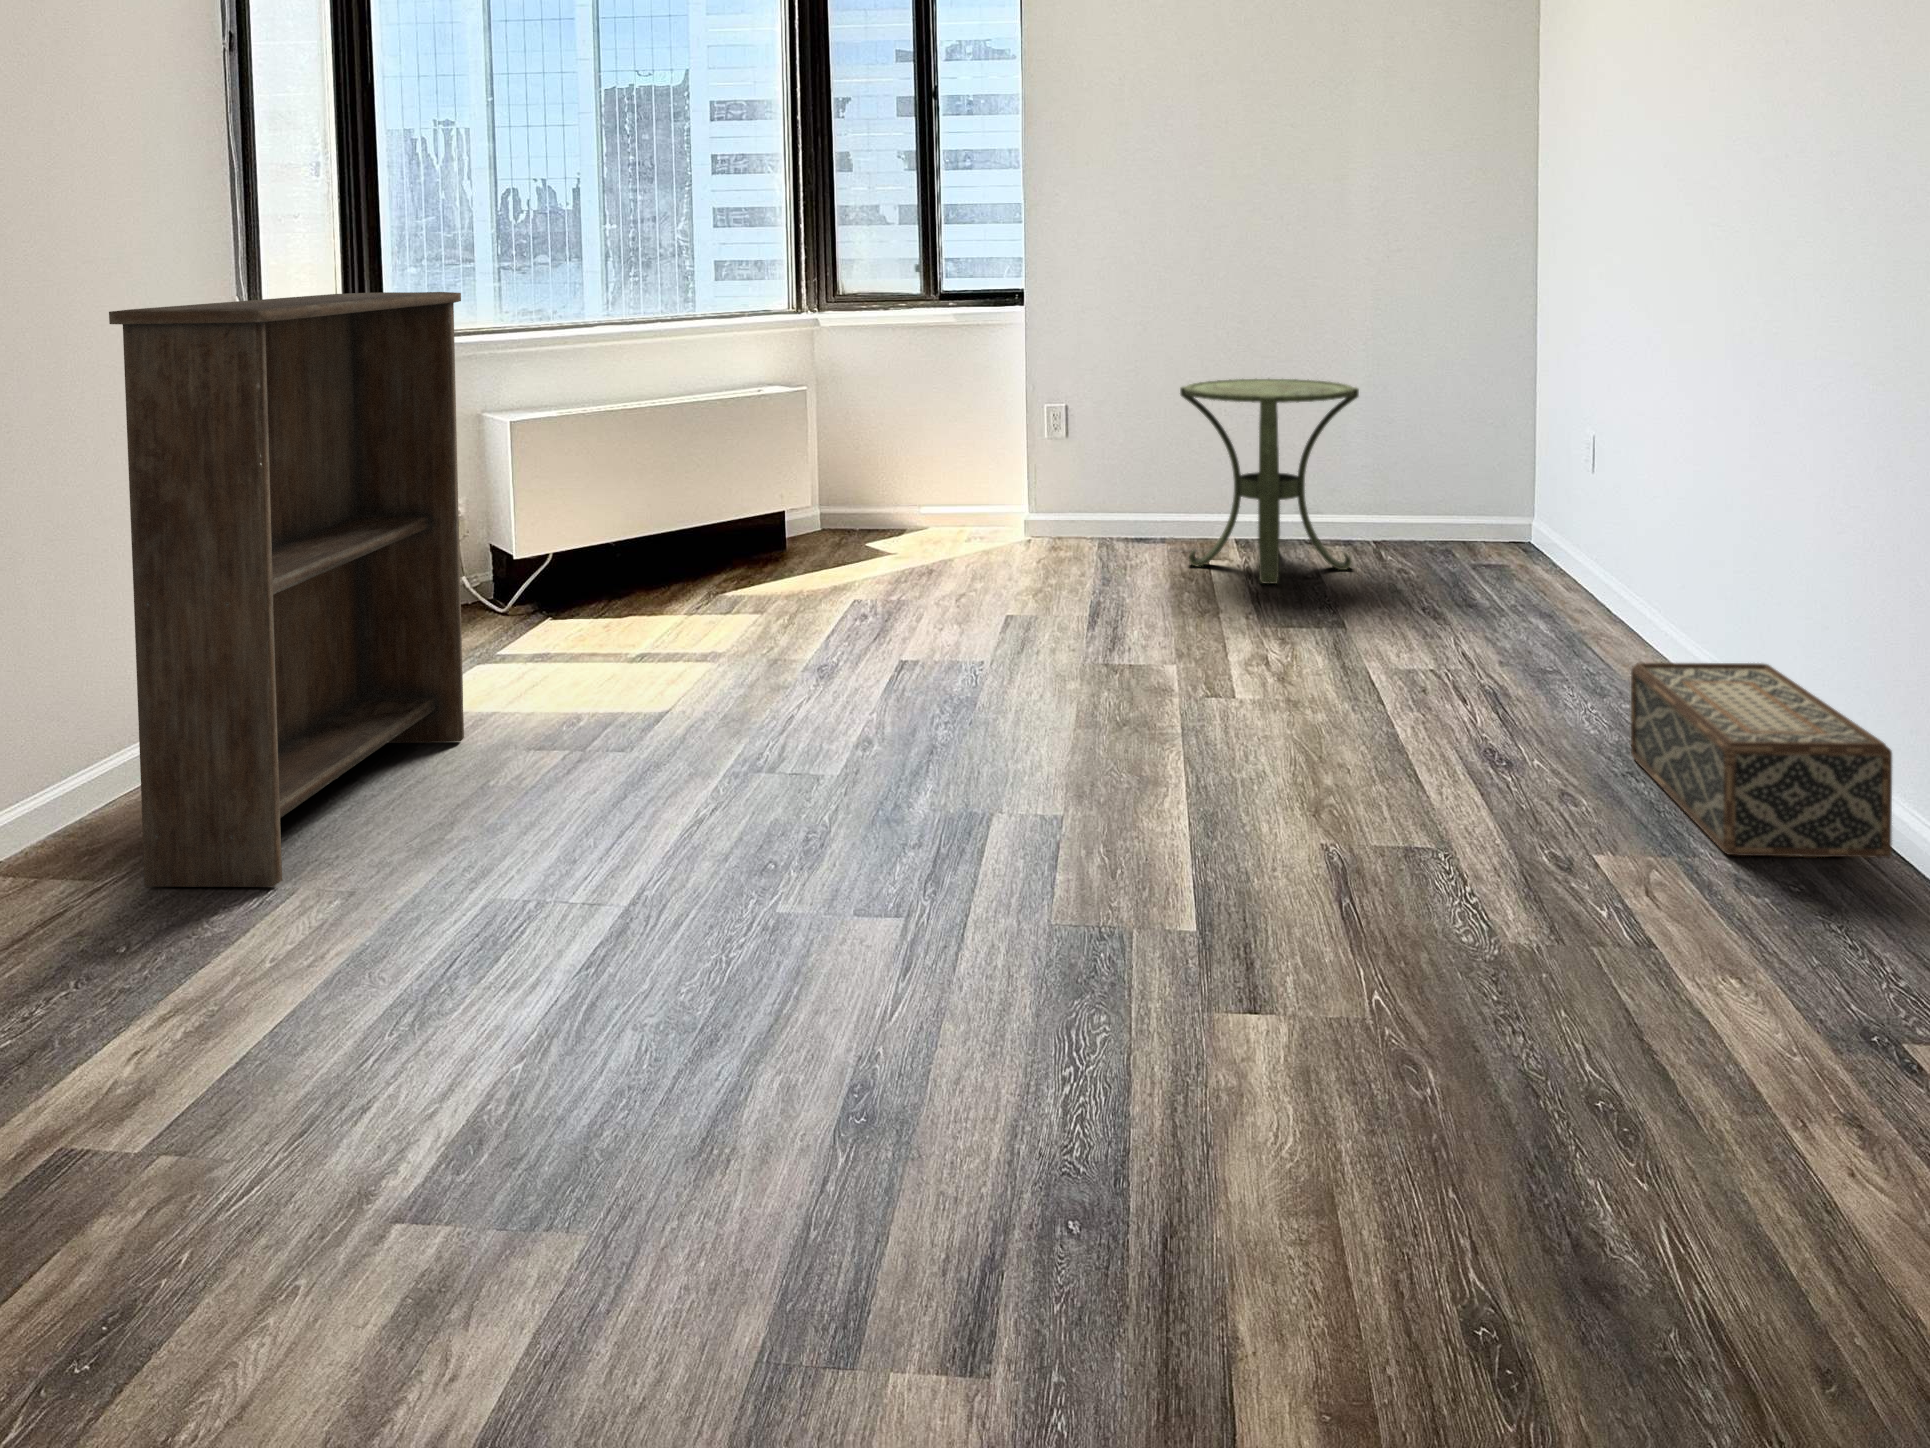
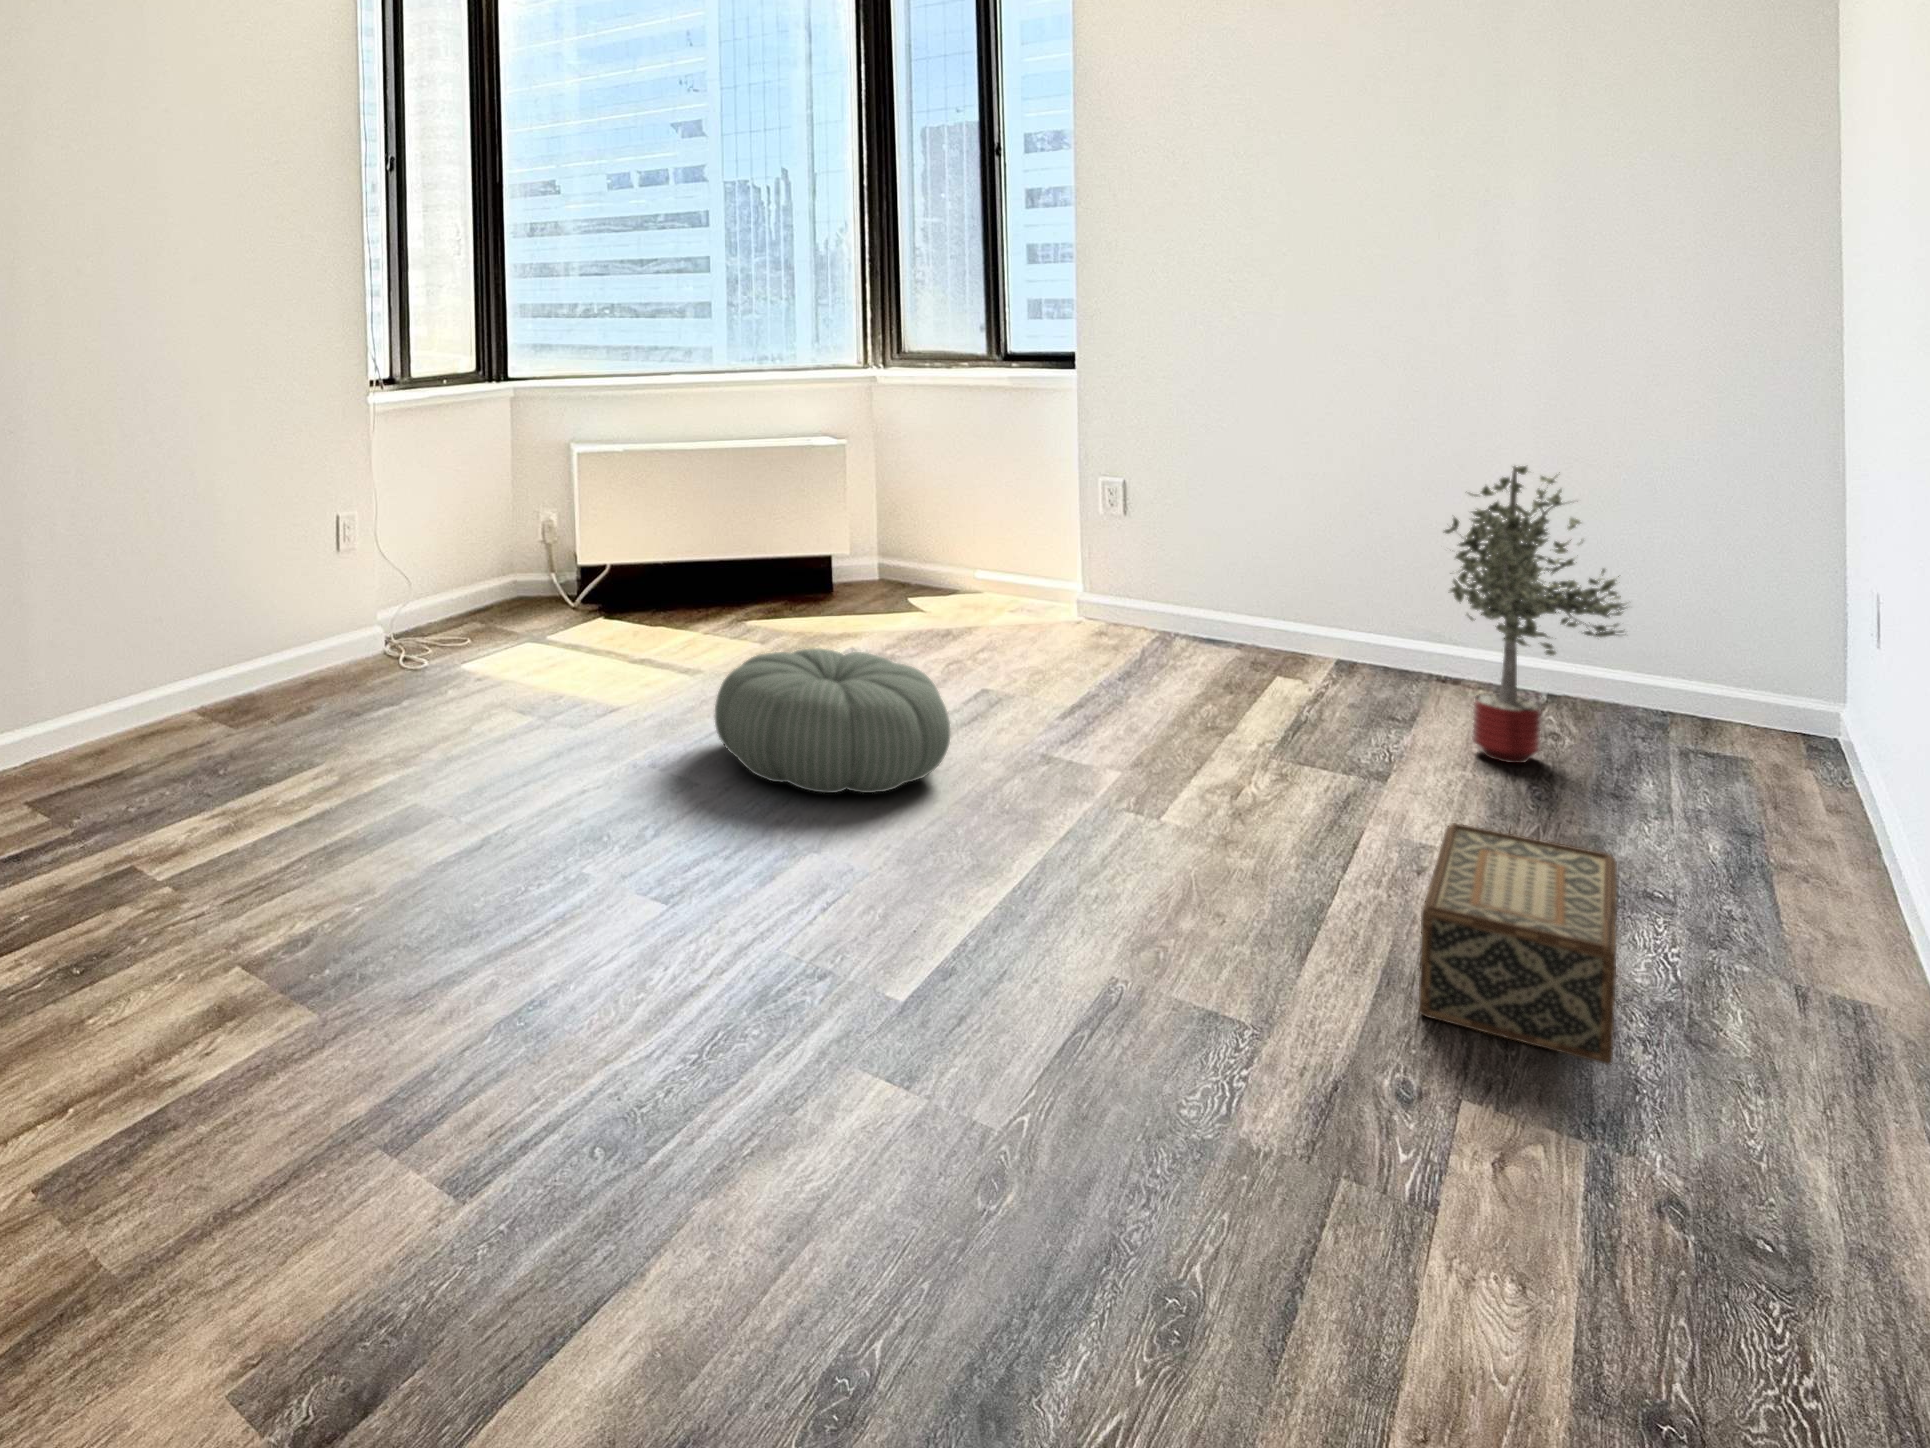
bookshelf: present [109,292,464,887] -> none [240,360,489,760]
potted tree: none [1446,336,1609,612] -> present [1444,466,1626,763]
side table: present [1180,379,1359,584] -> none [1196,474,1393,690]
pouf: none [834,600,1106,770] -> present [715,648,950,793]

